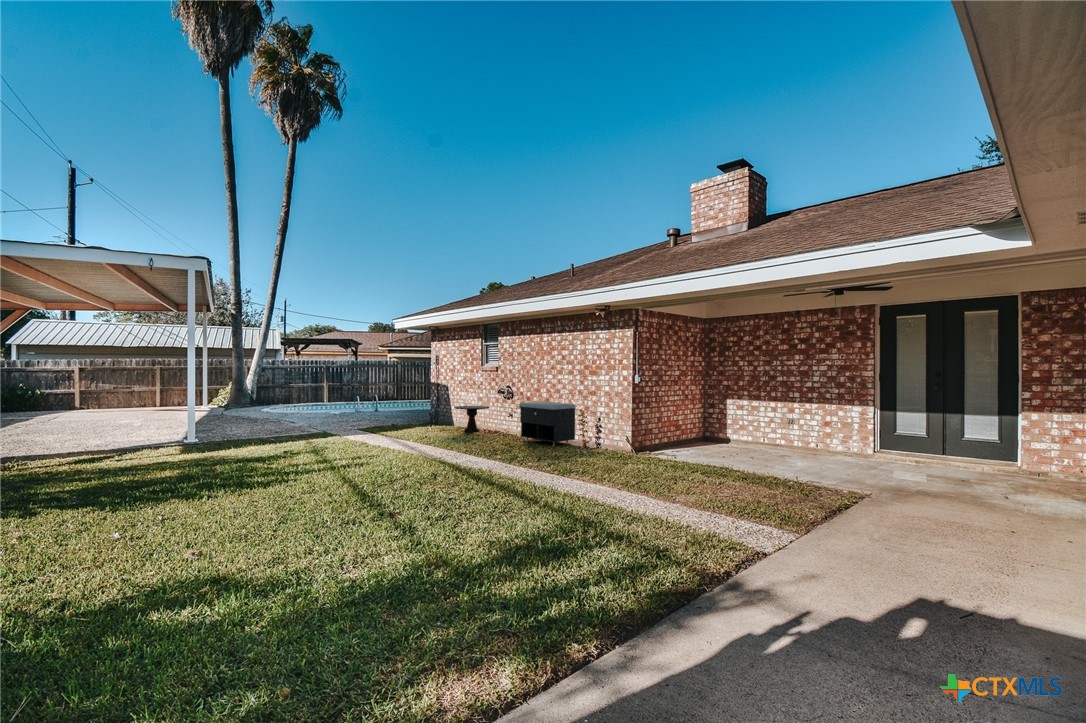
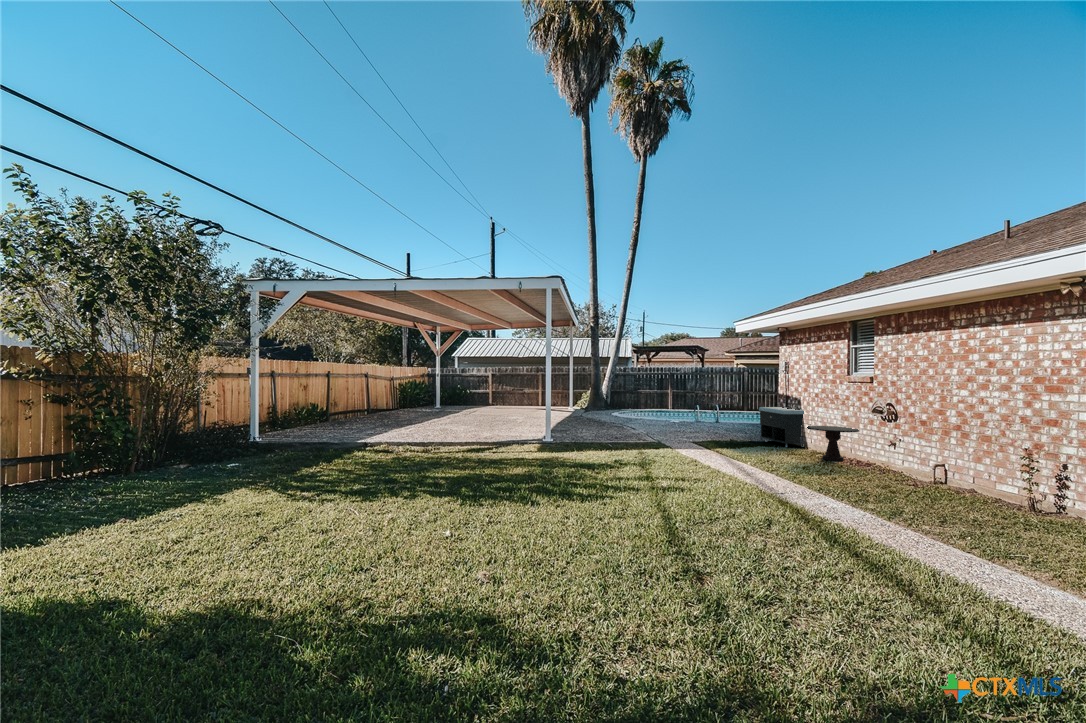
storage bench: present [519,402,575,446] -> present [759,407,808,447]

